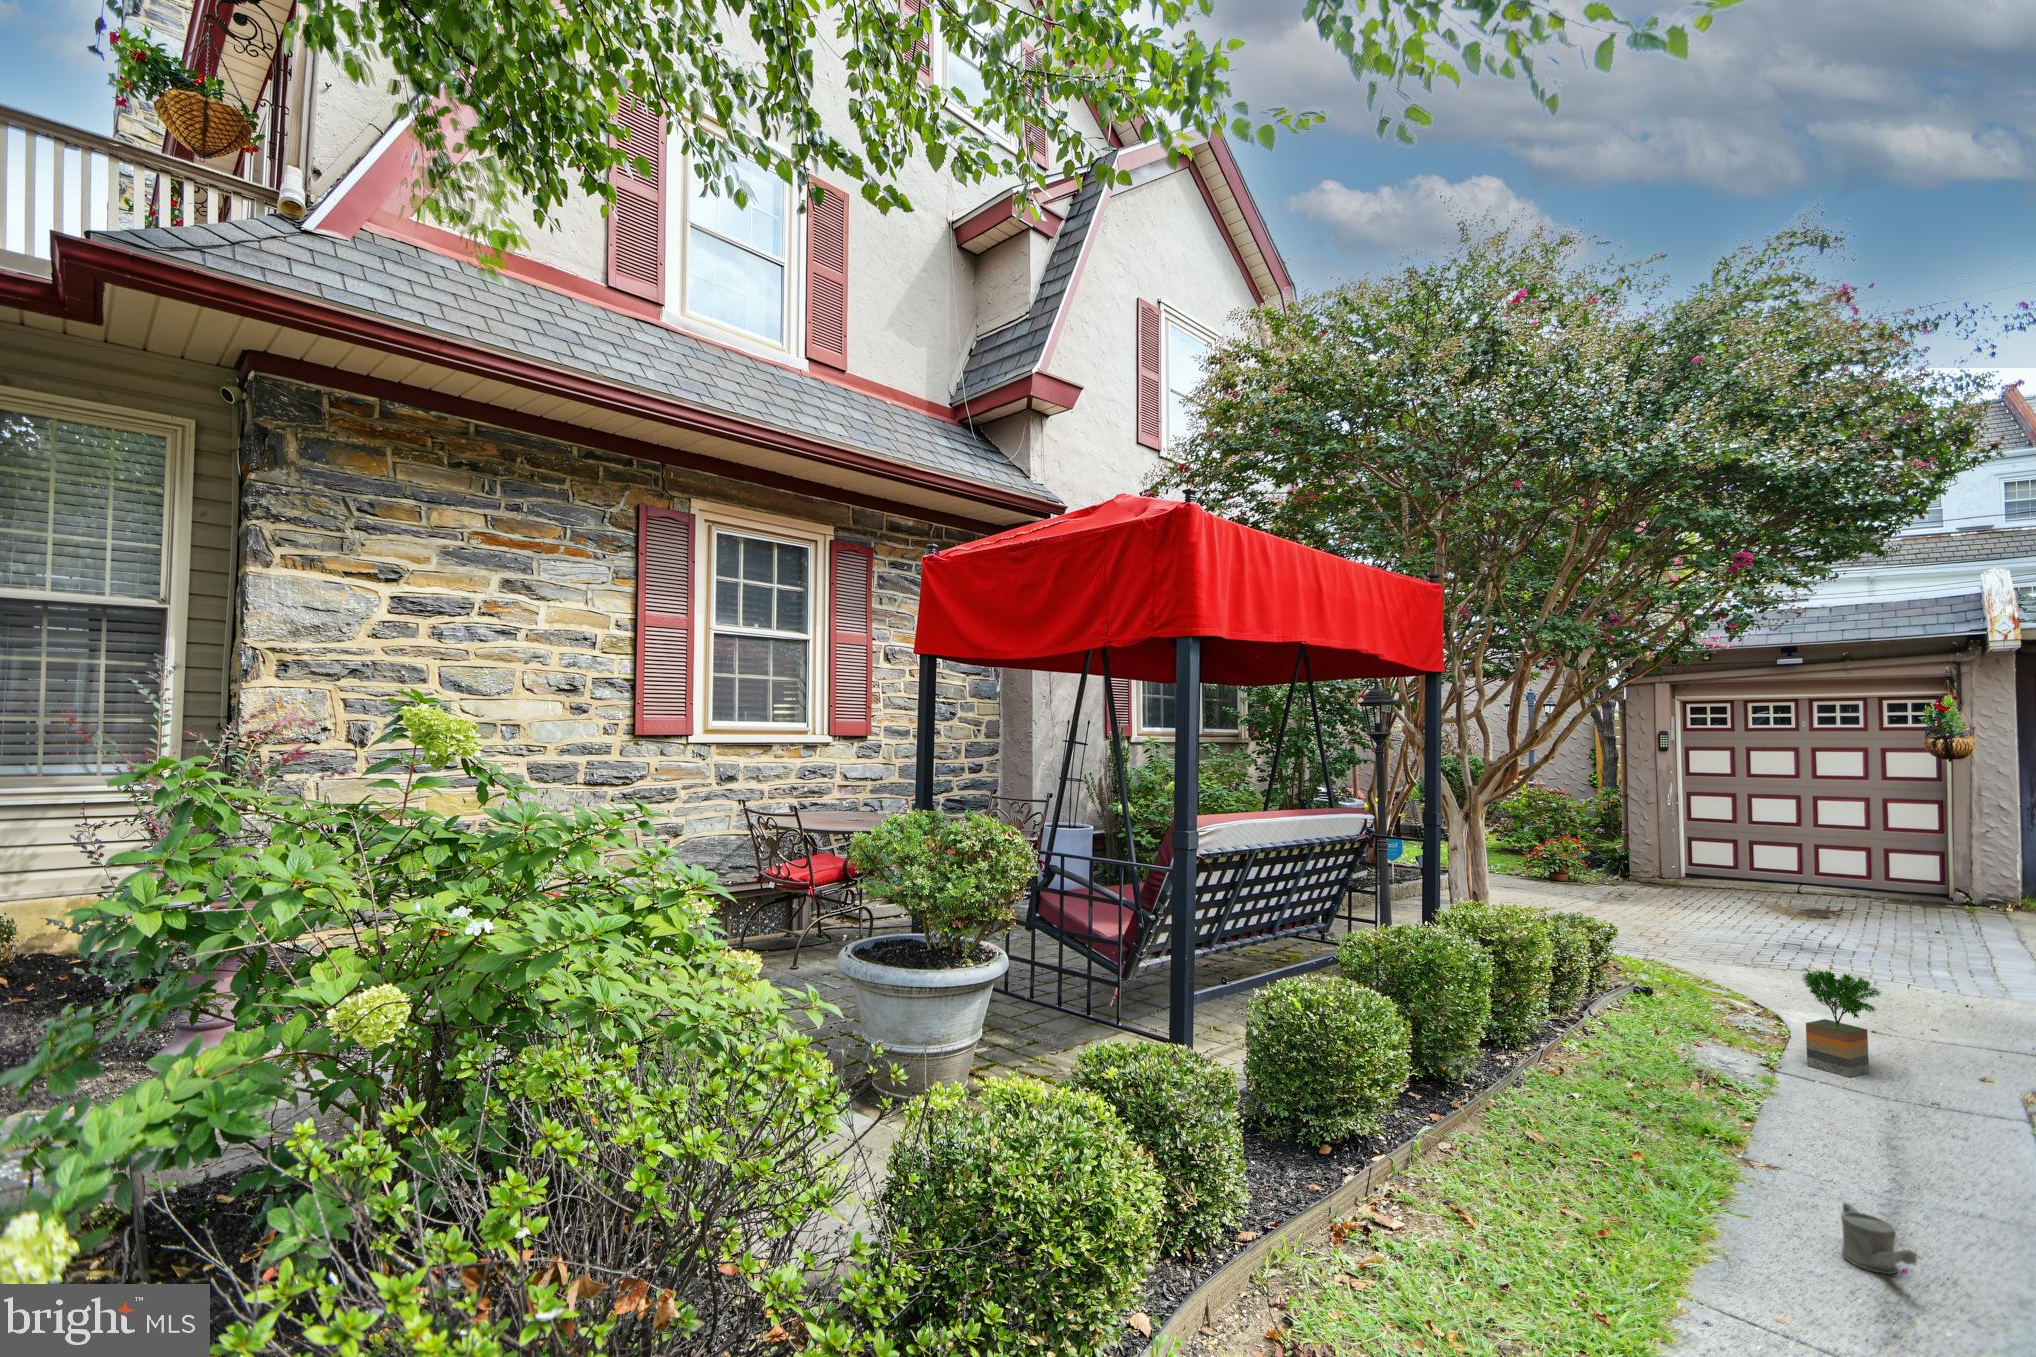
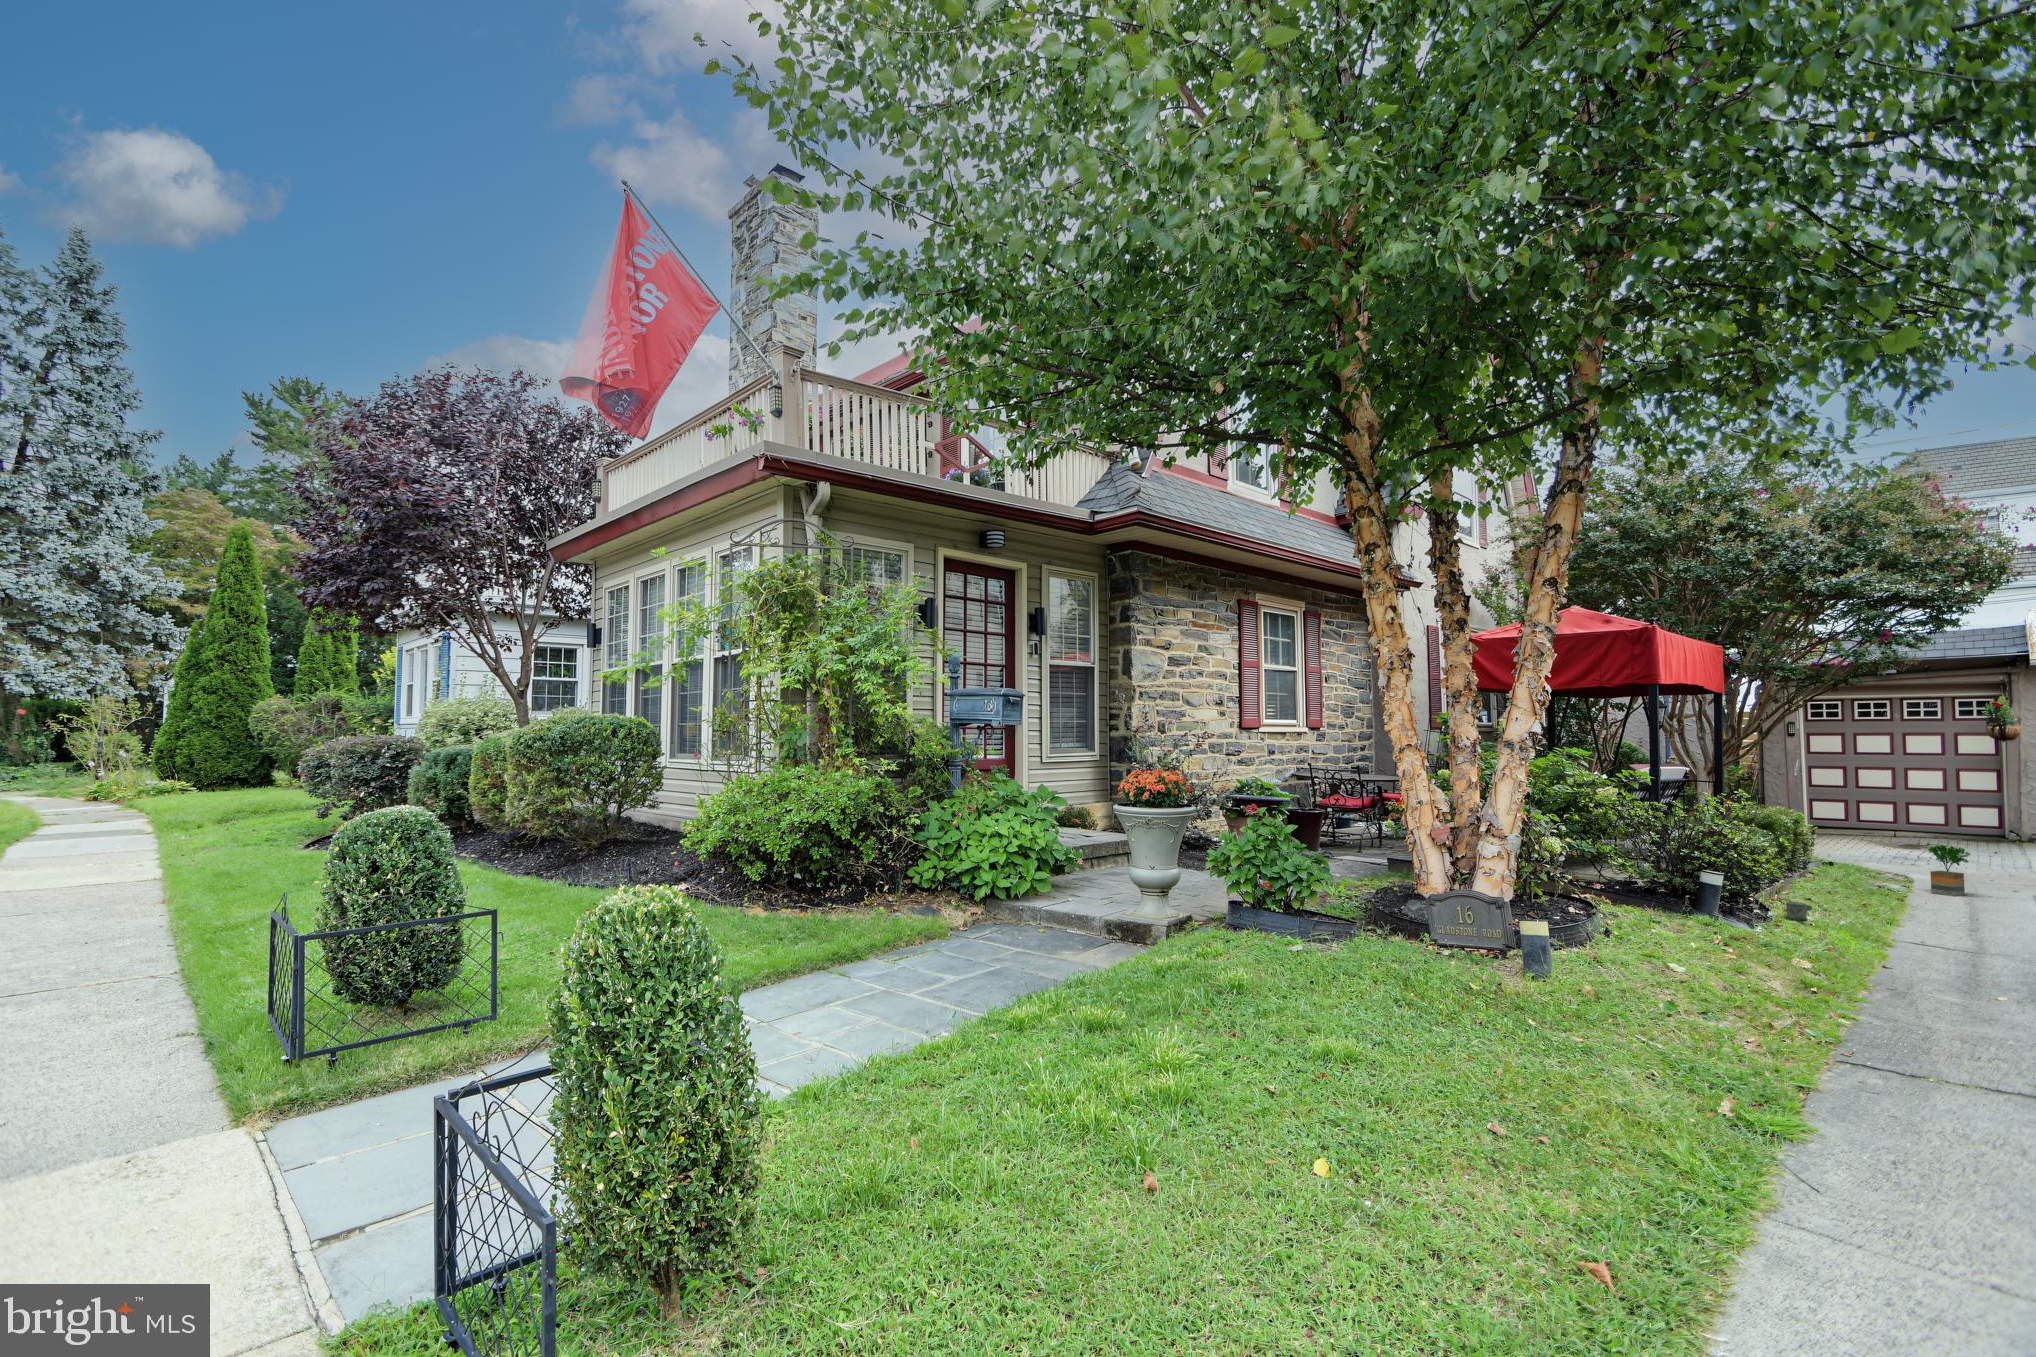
watering can: present [1841,1203,1917,1274] -> present [1786,900,1812,920]

